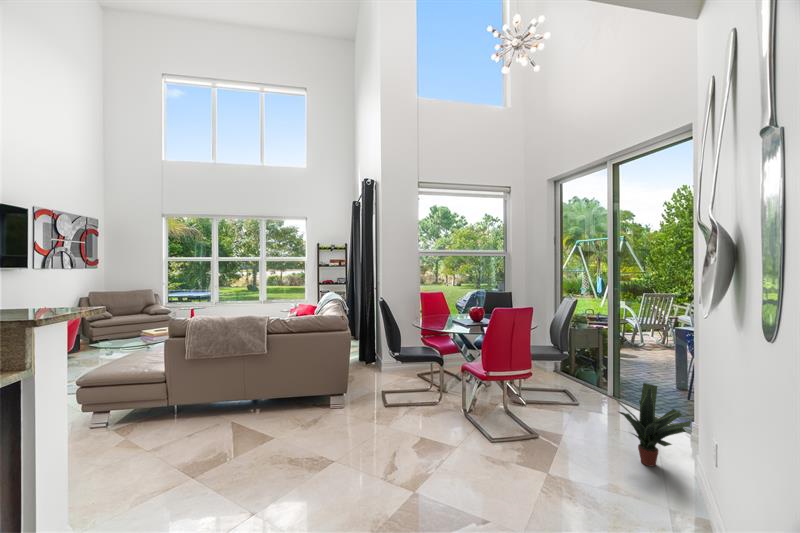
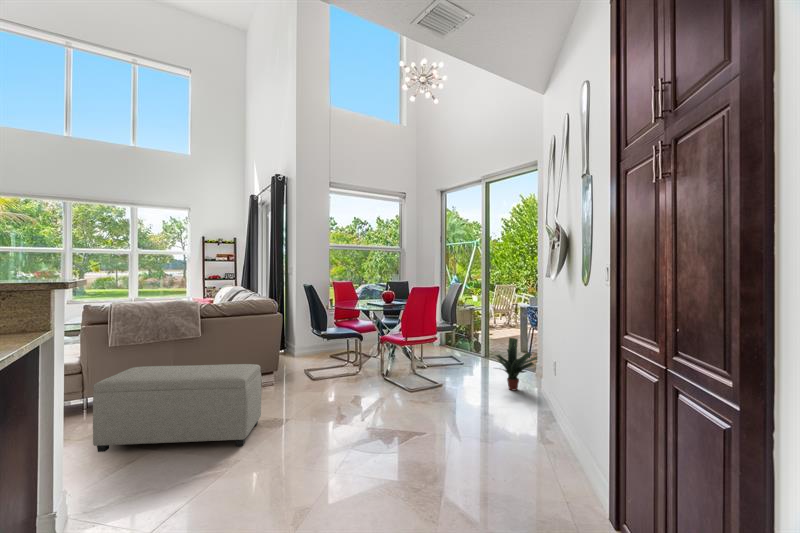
ottoman: none [120,391,295,507] -> present [93,364,261,452]

